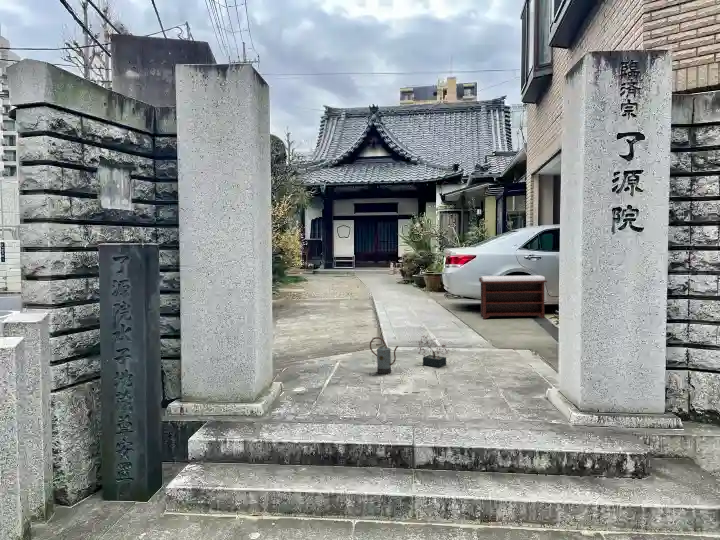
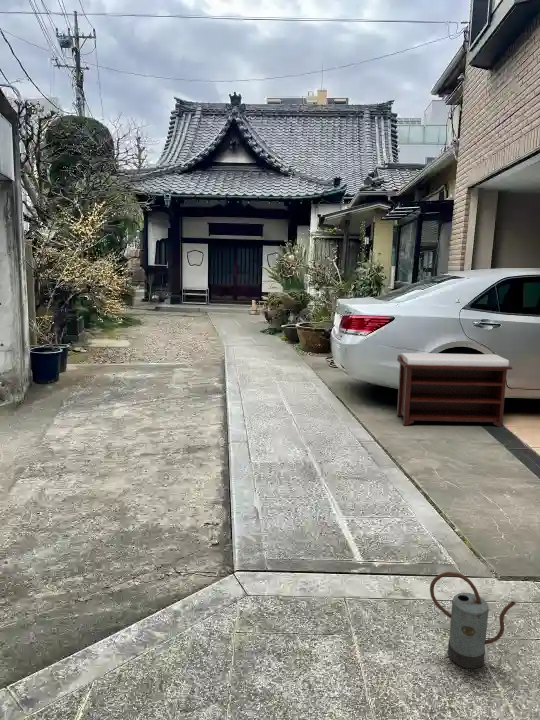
decorative plant: present [418,336,449,367] -> none [314,543,395,635]
watering can: present [370,337,398,374] -> present [430,572,516,668]

